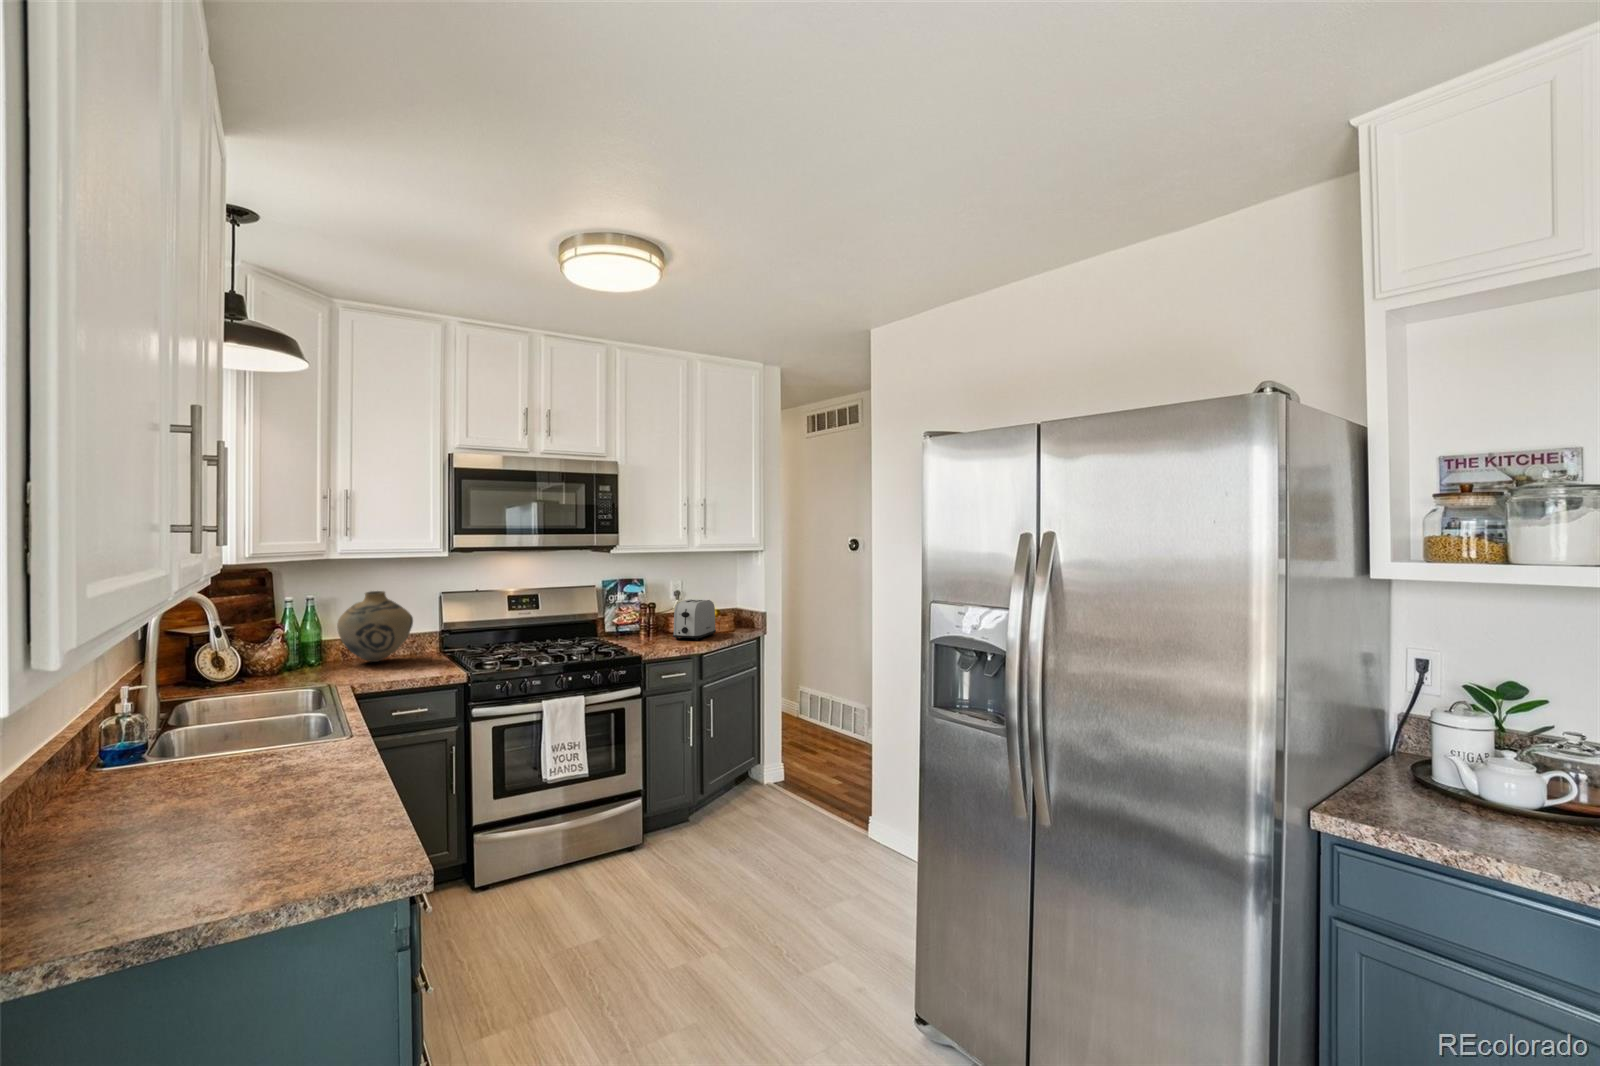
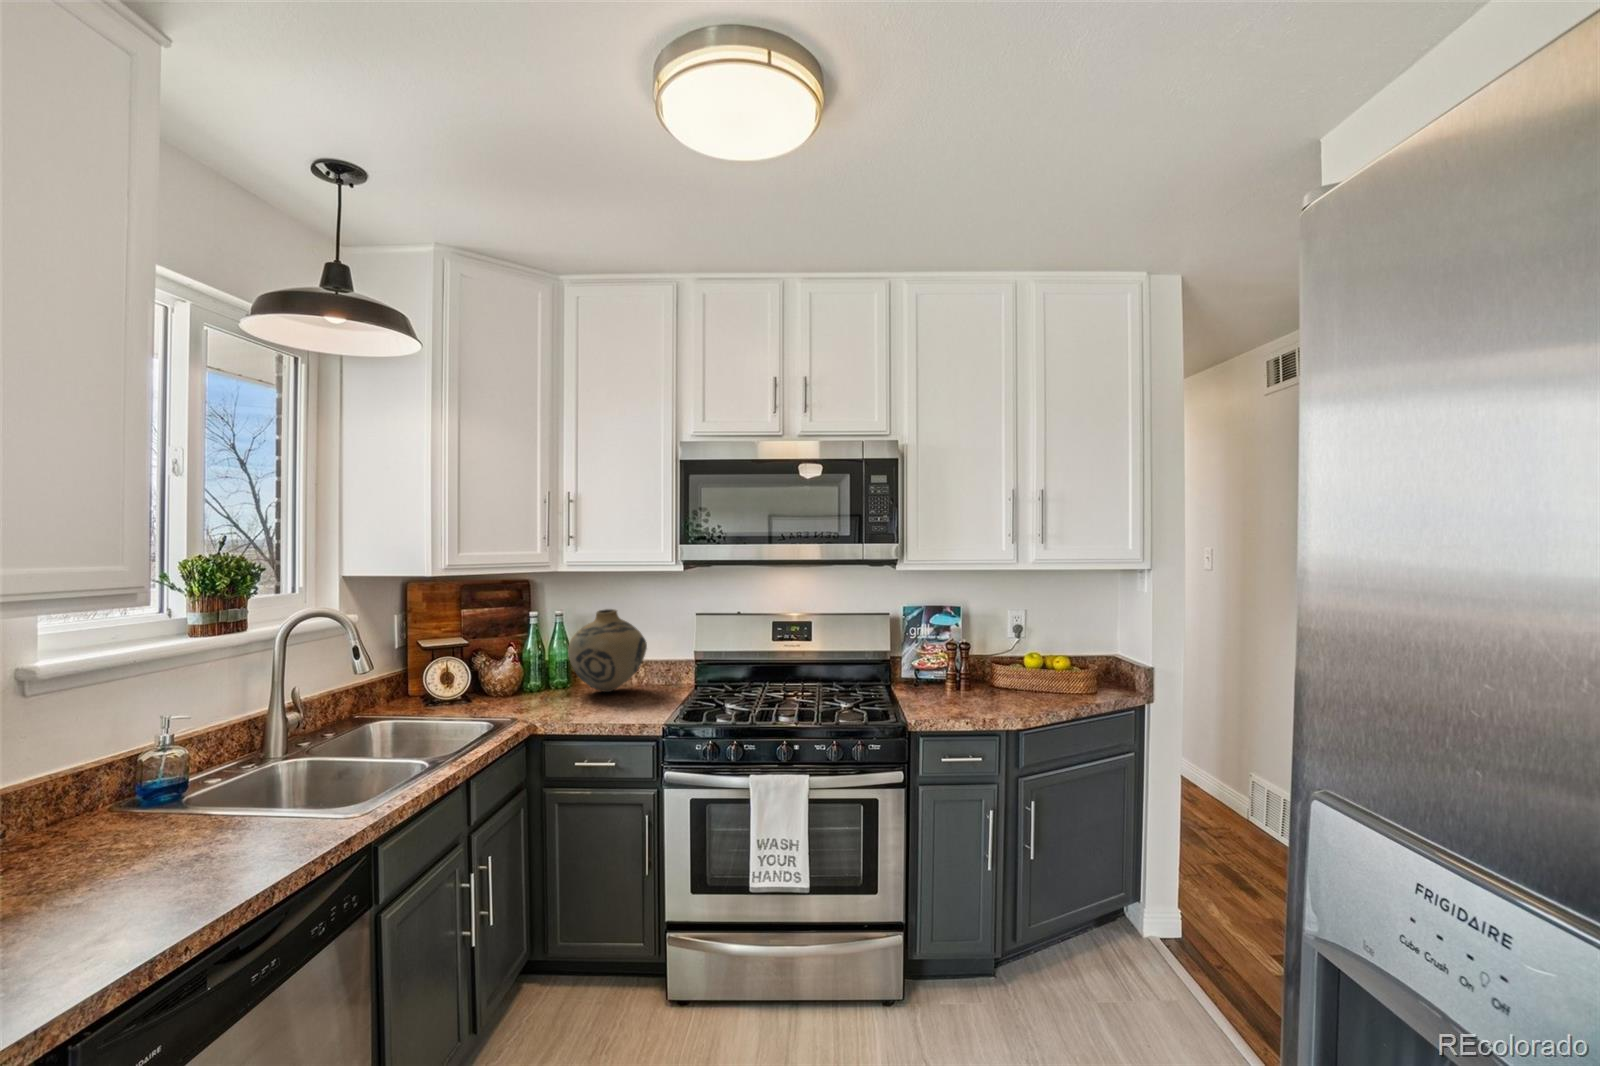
toaster: present [673,599,716,640] -> none [984,641,1061,705]

